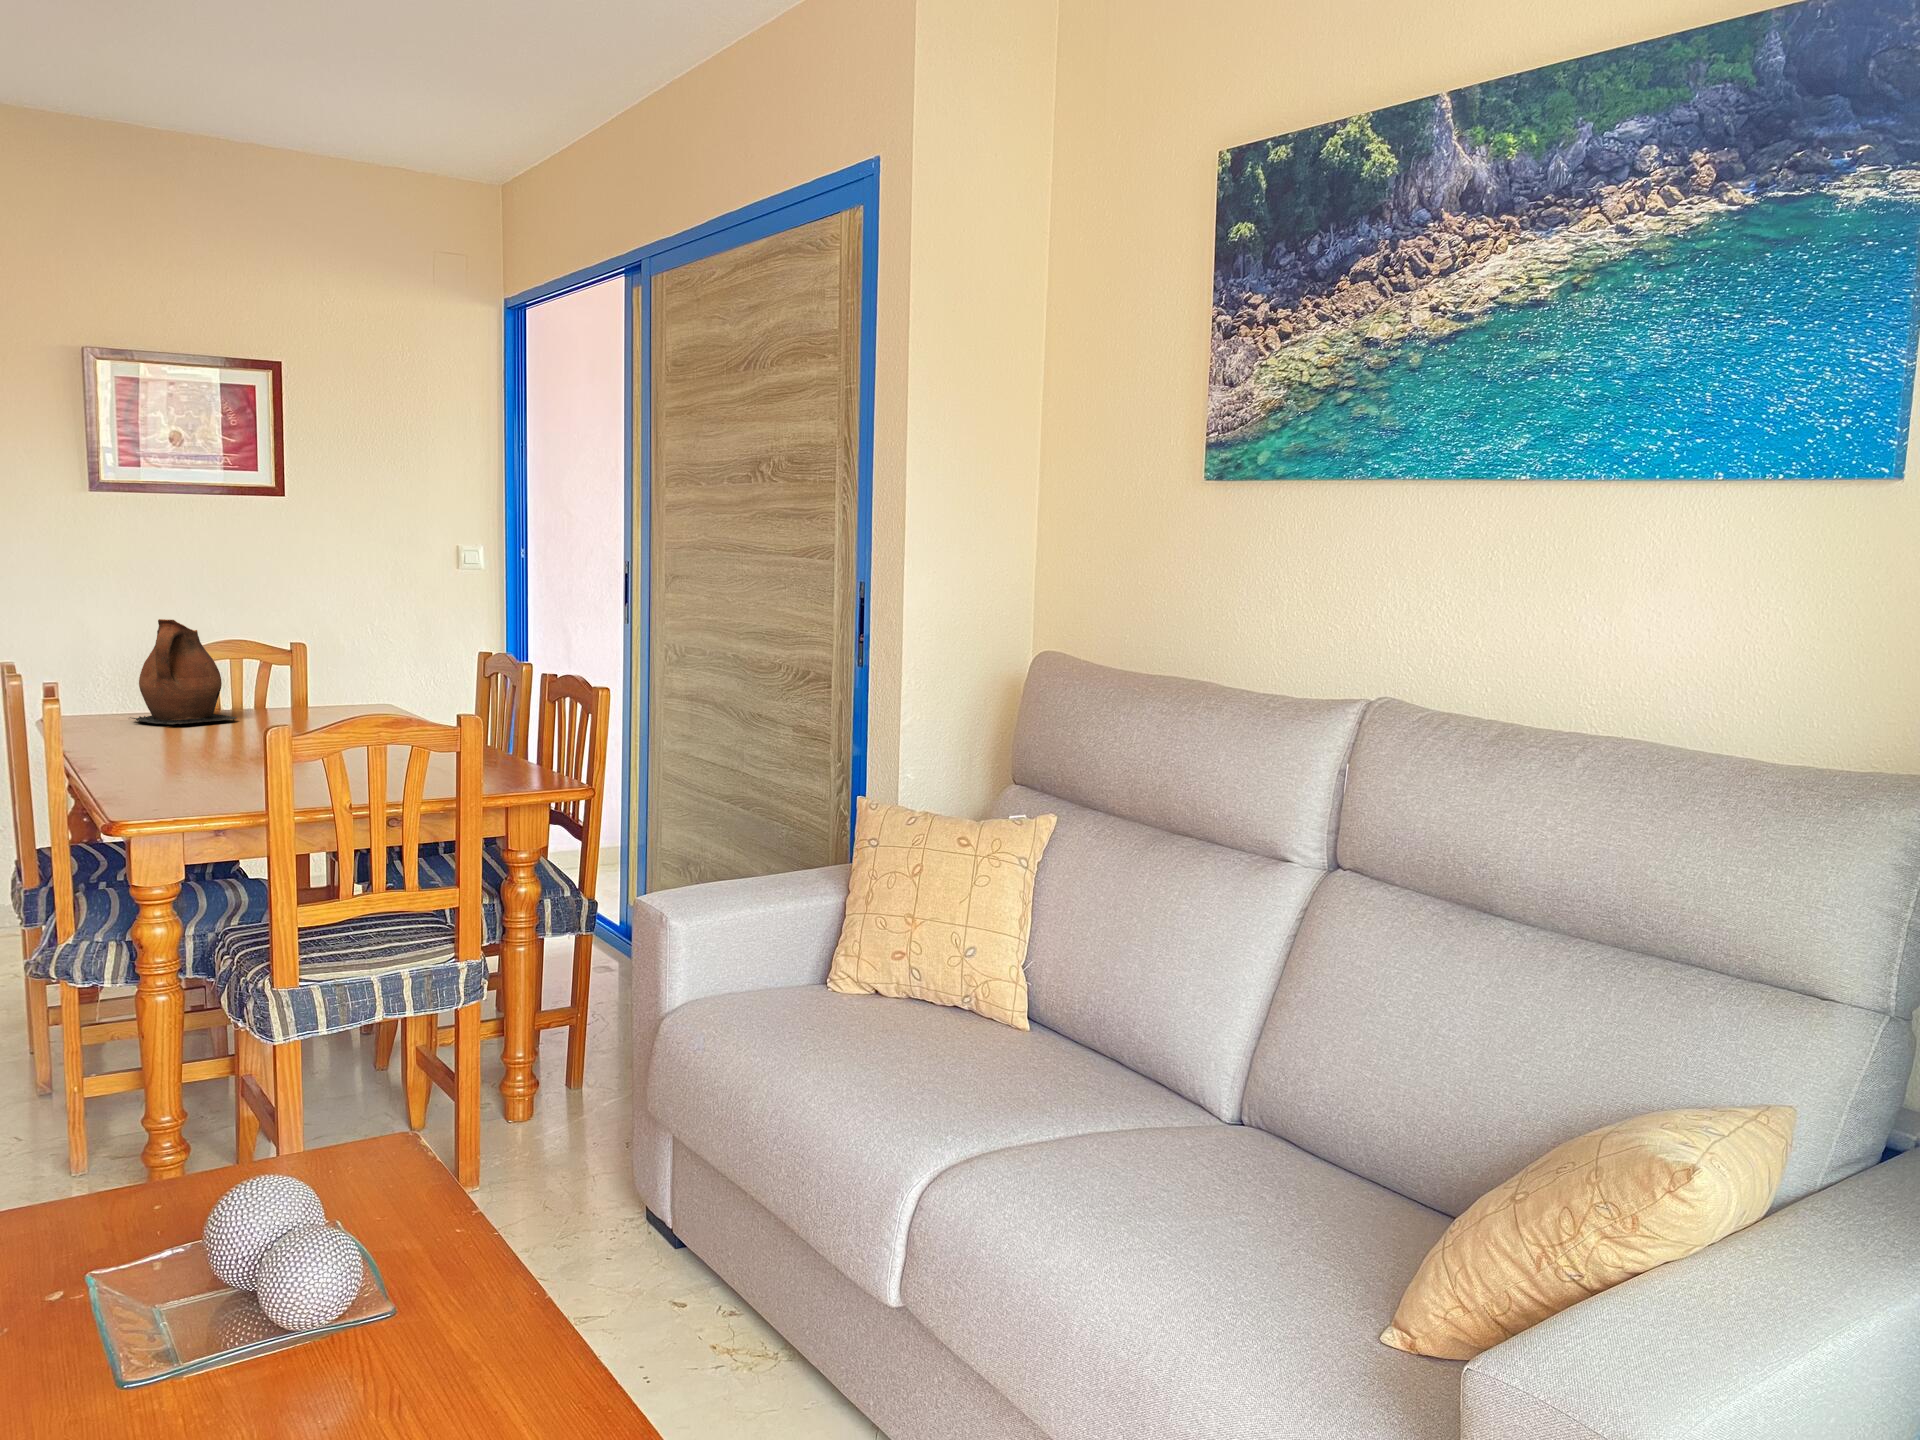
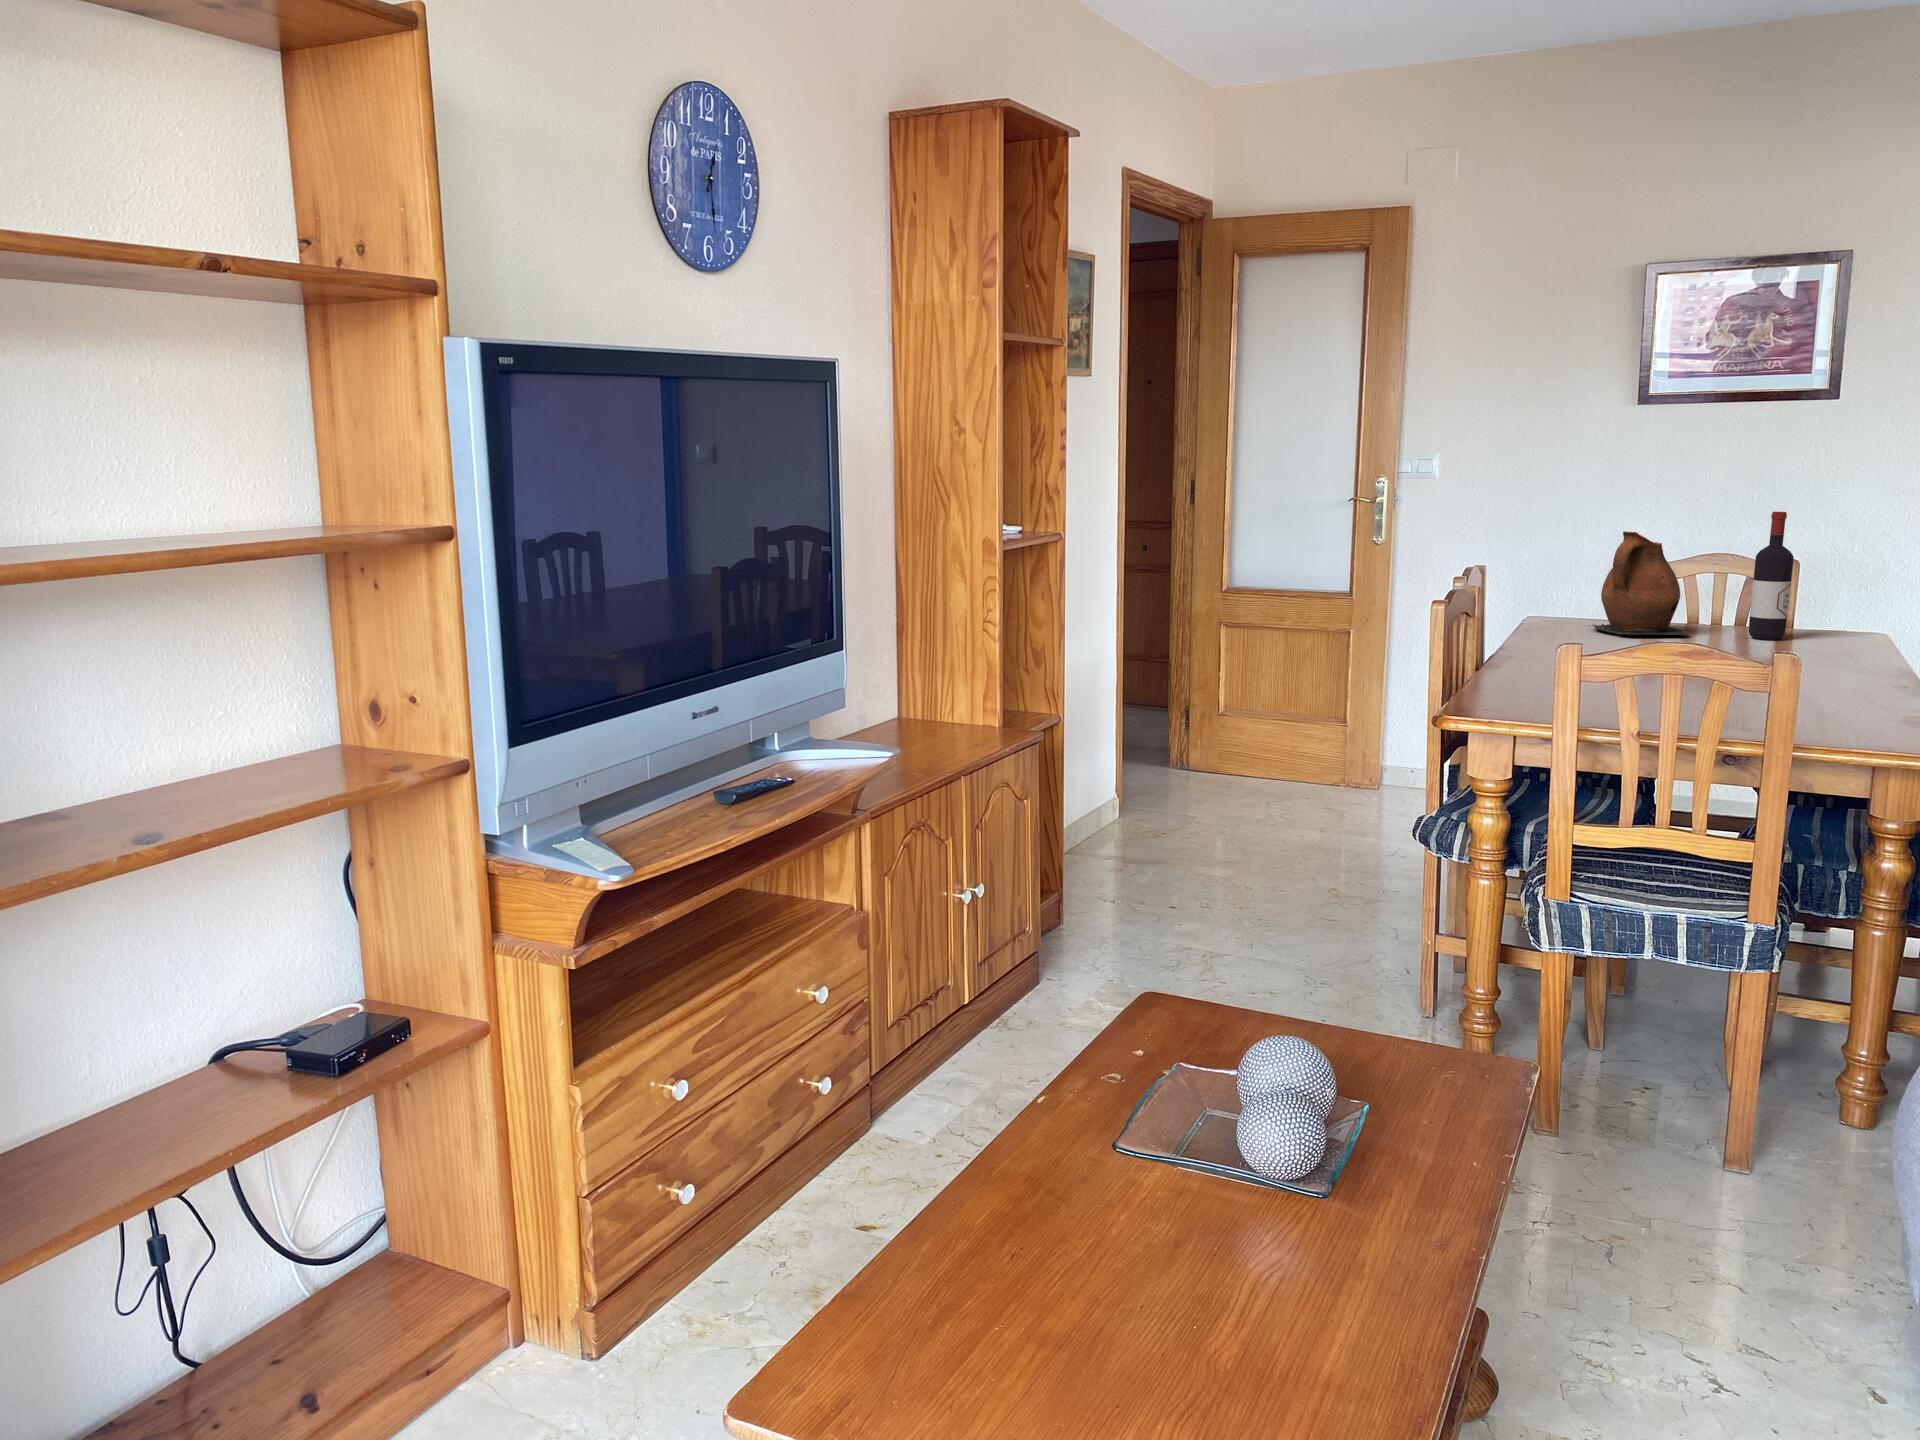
wine bottle: none [286,597,321,717] -> present [1749,512,1794,640]

